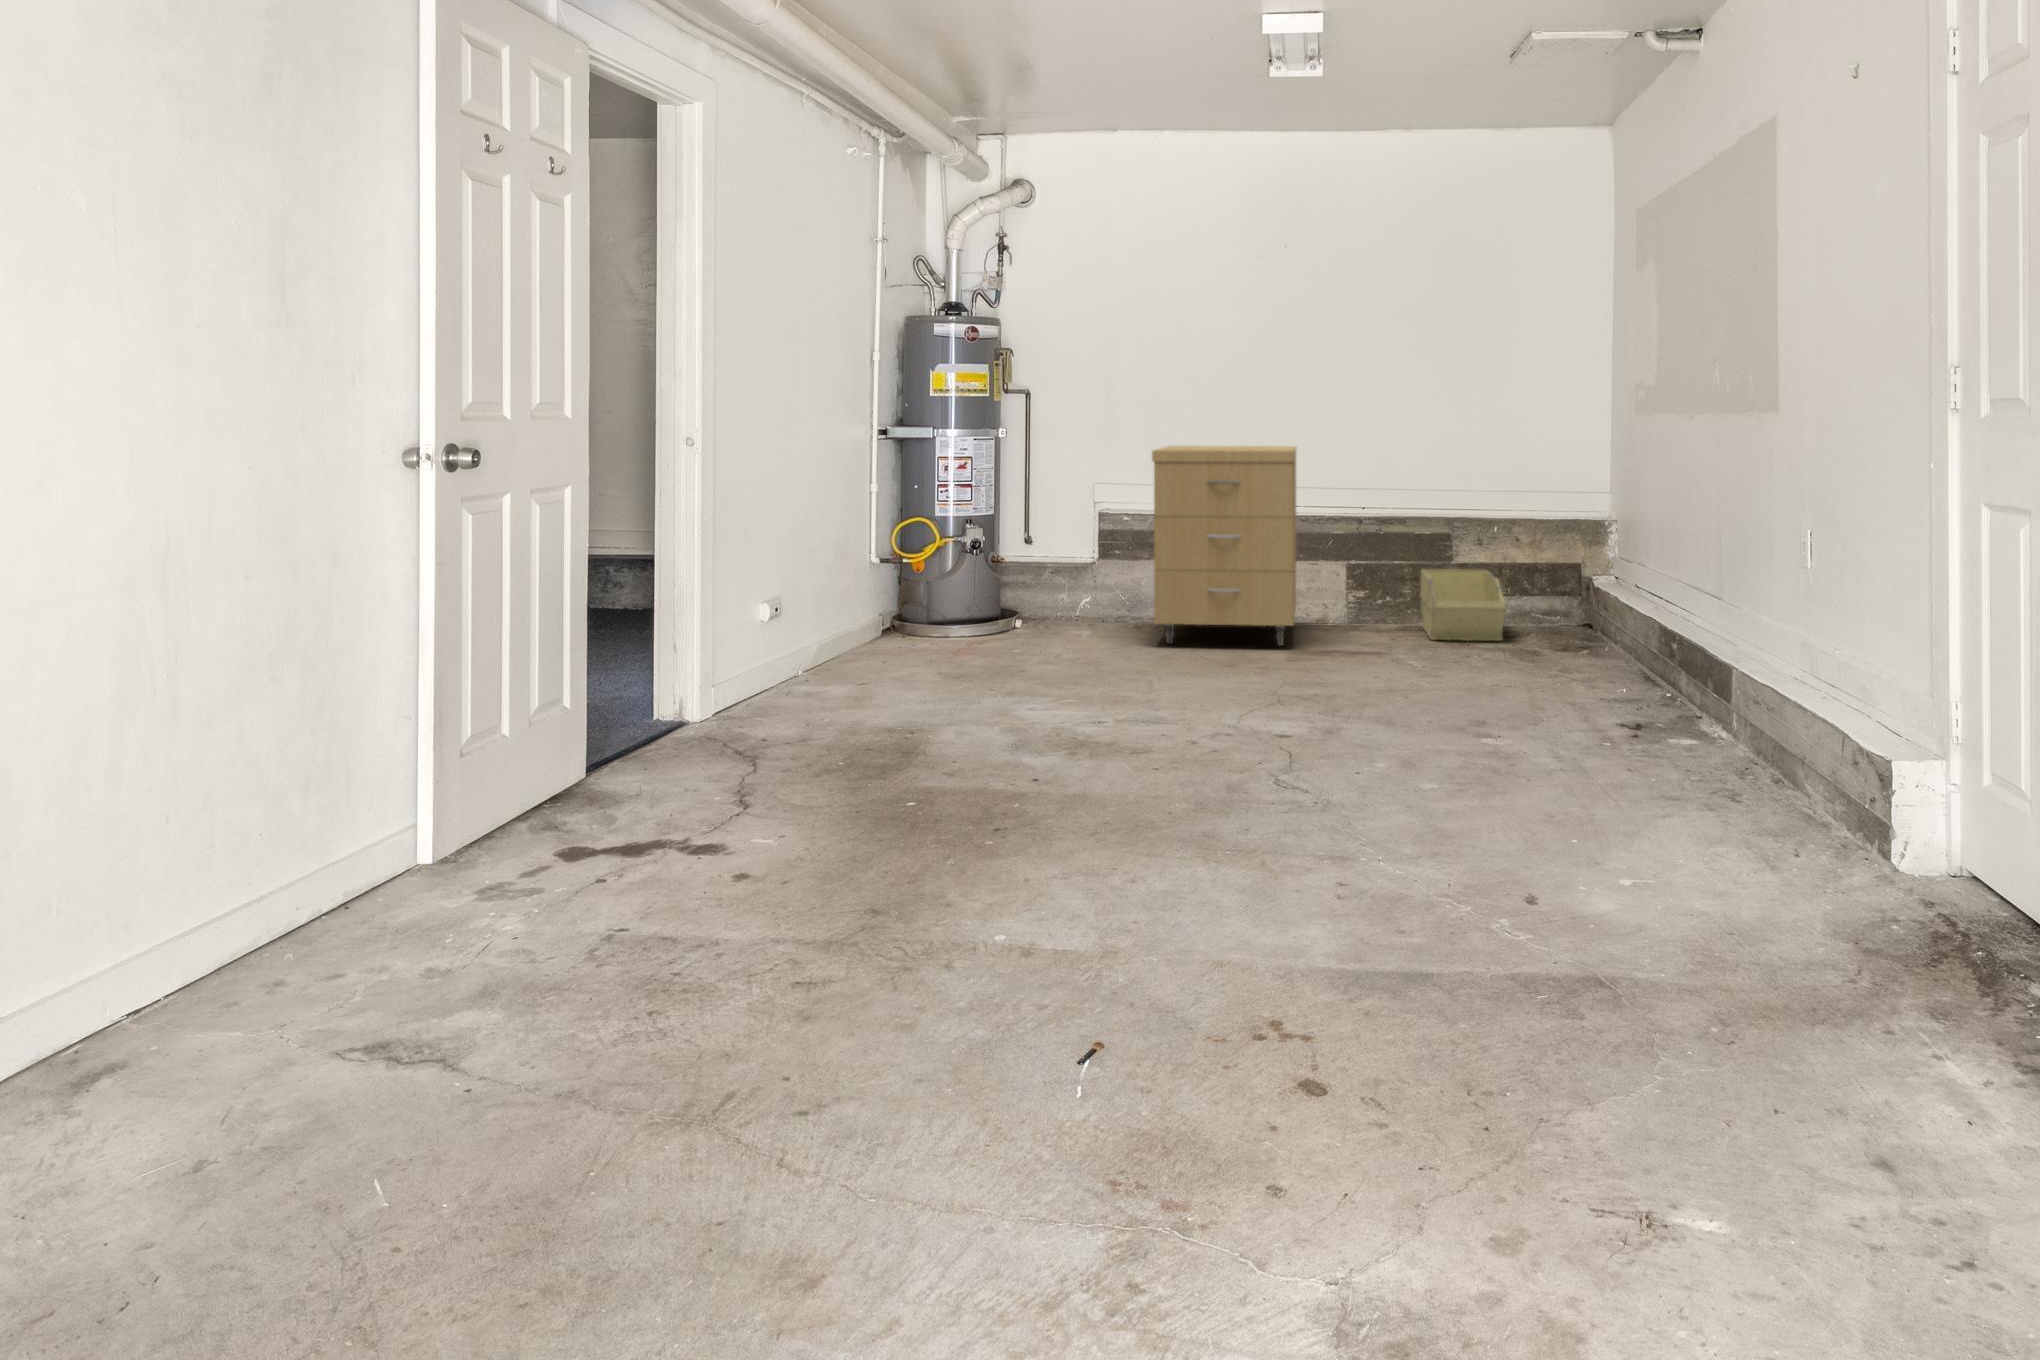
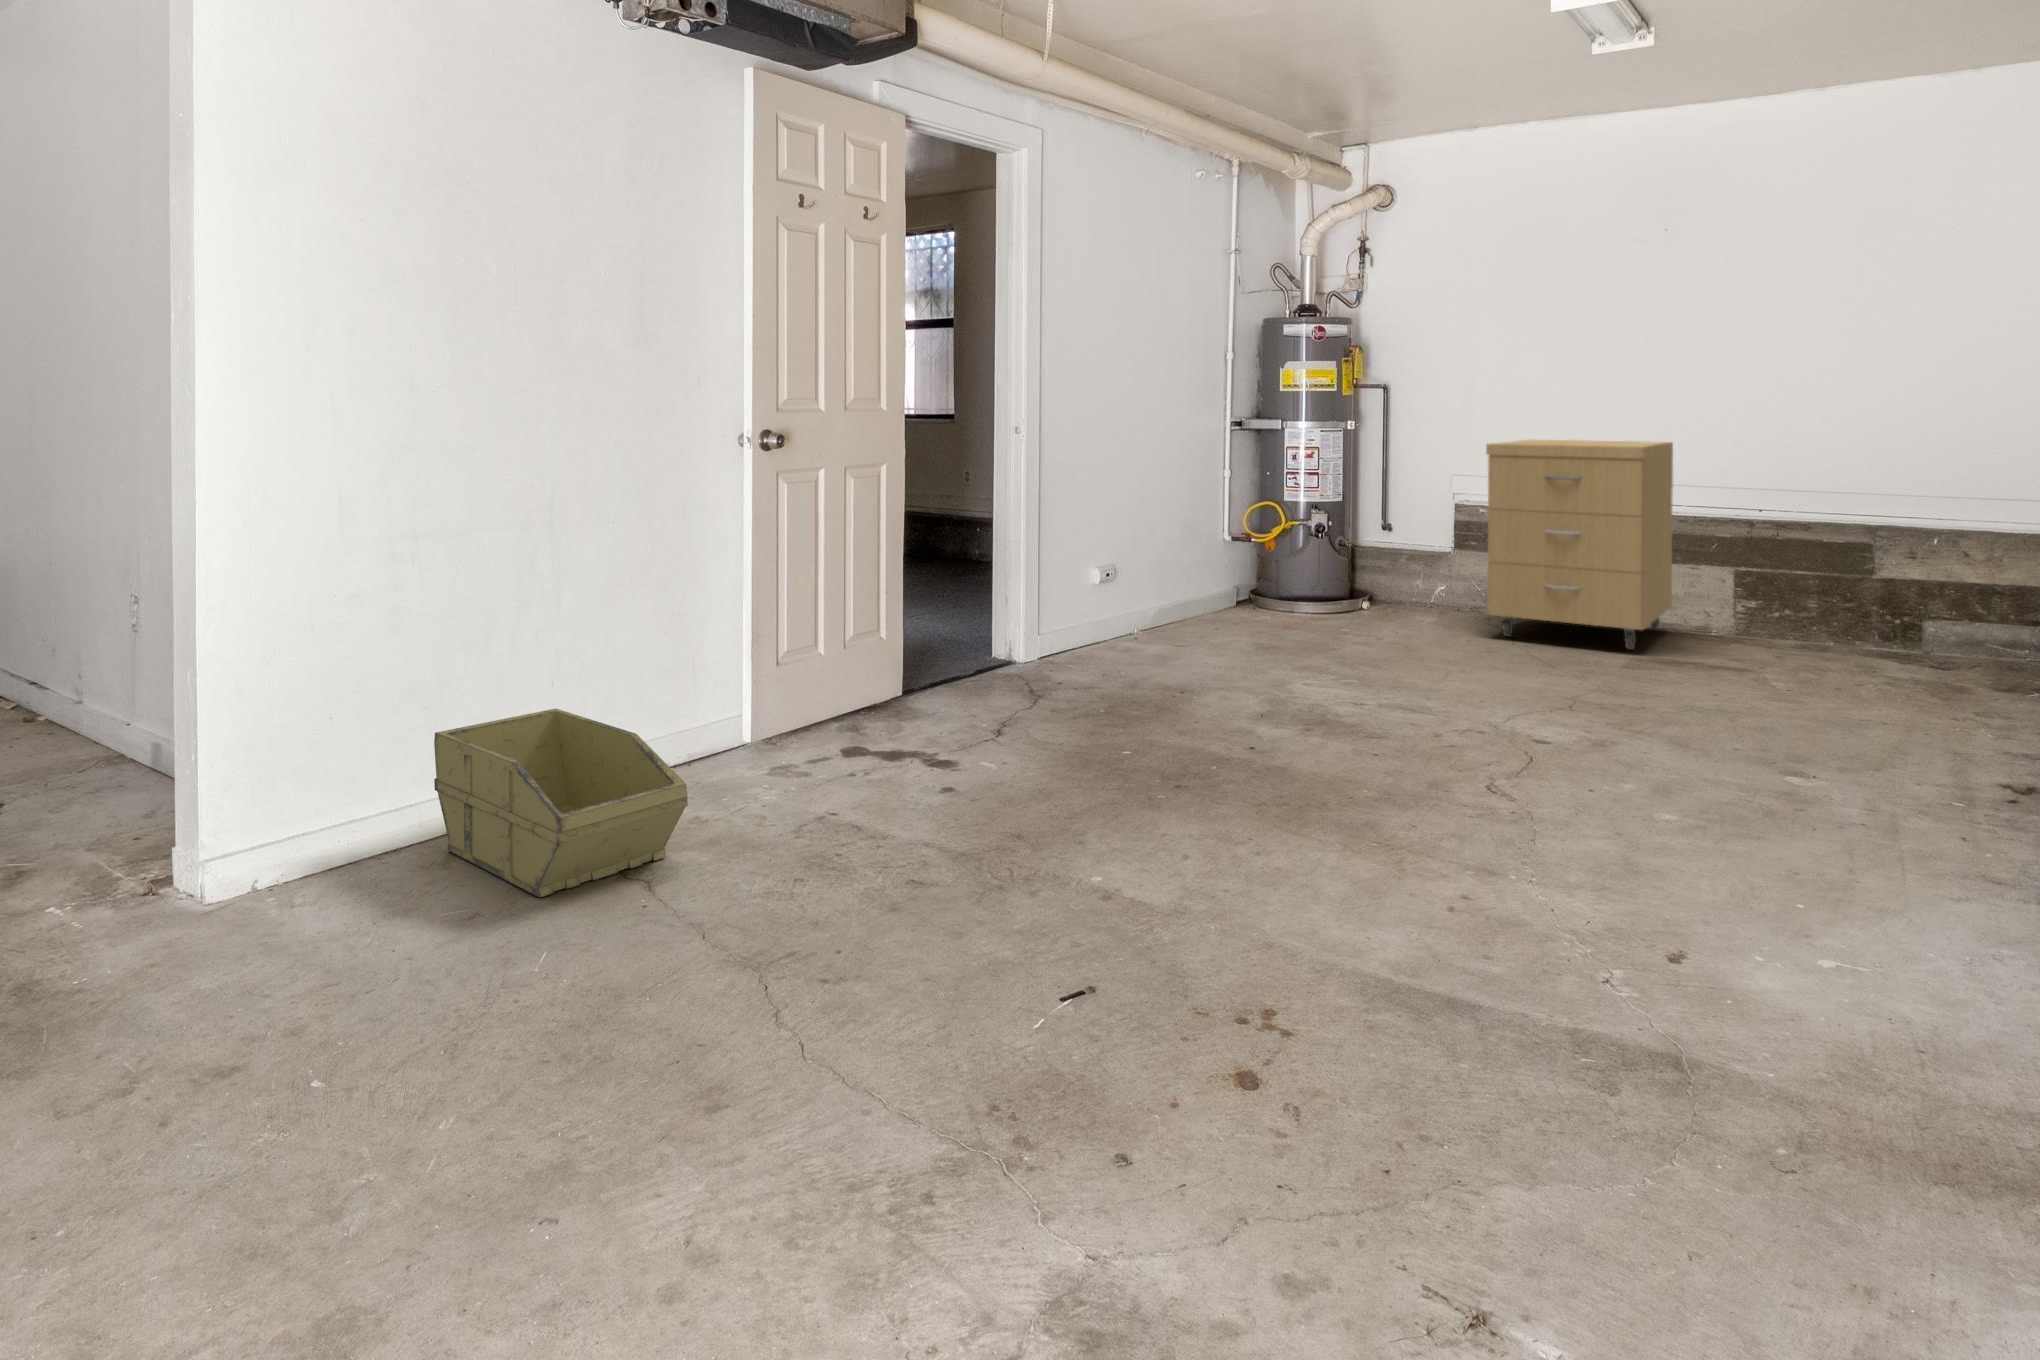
storage bin: present [1420,569,1506,641] -> present [434,709,688,897]

